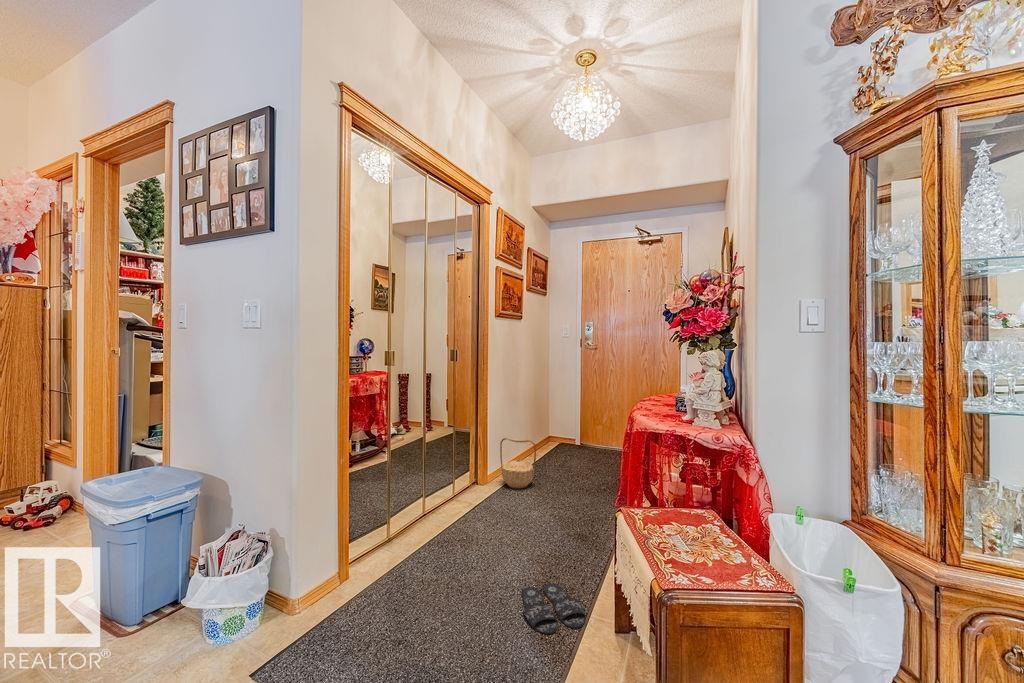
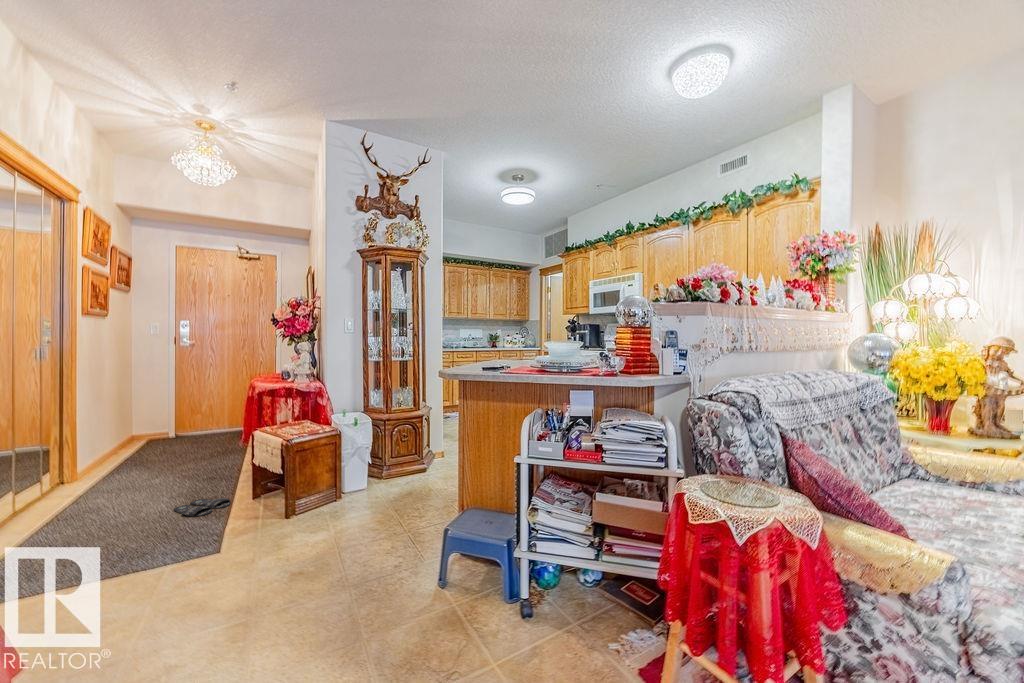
basket: present [500,438,536,488] -> none [92,428,143,475]

